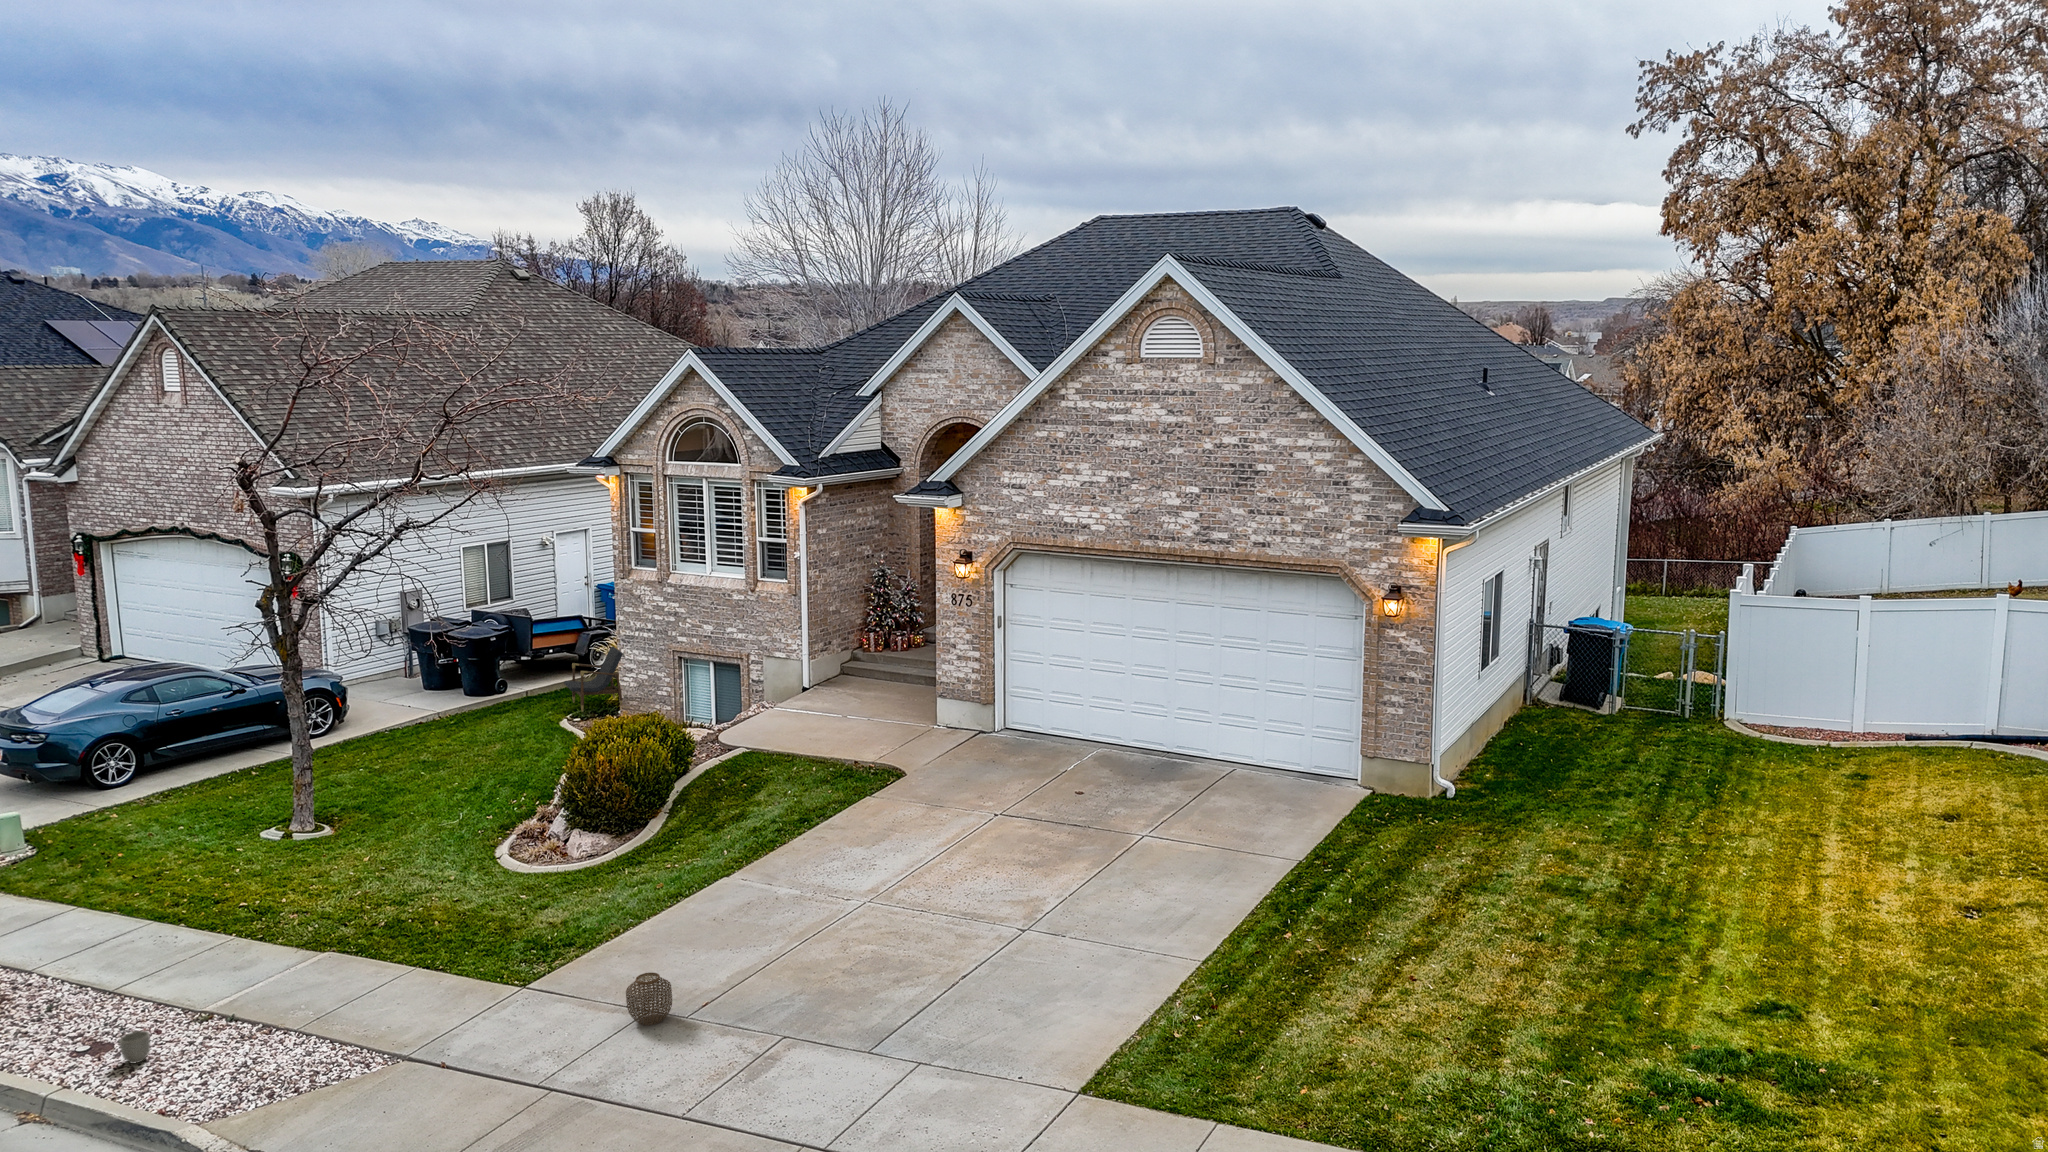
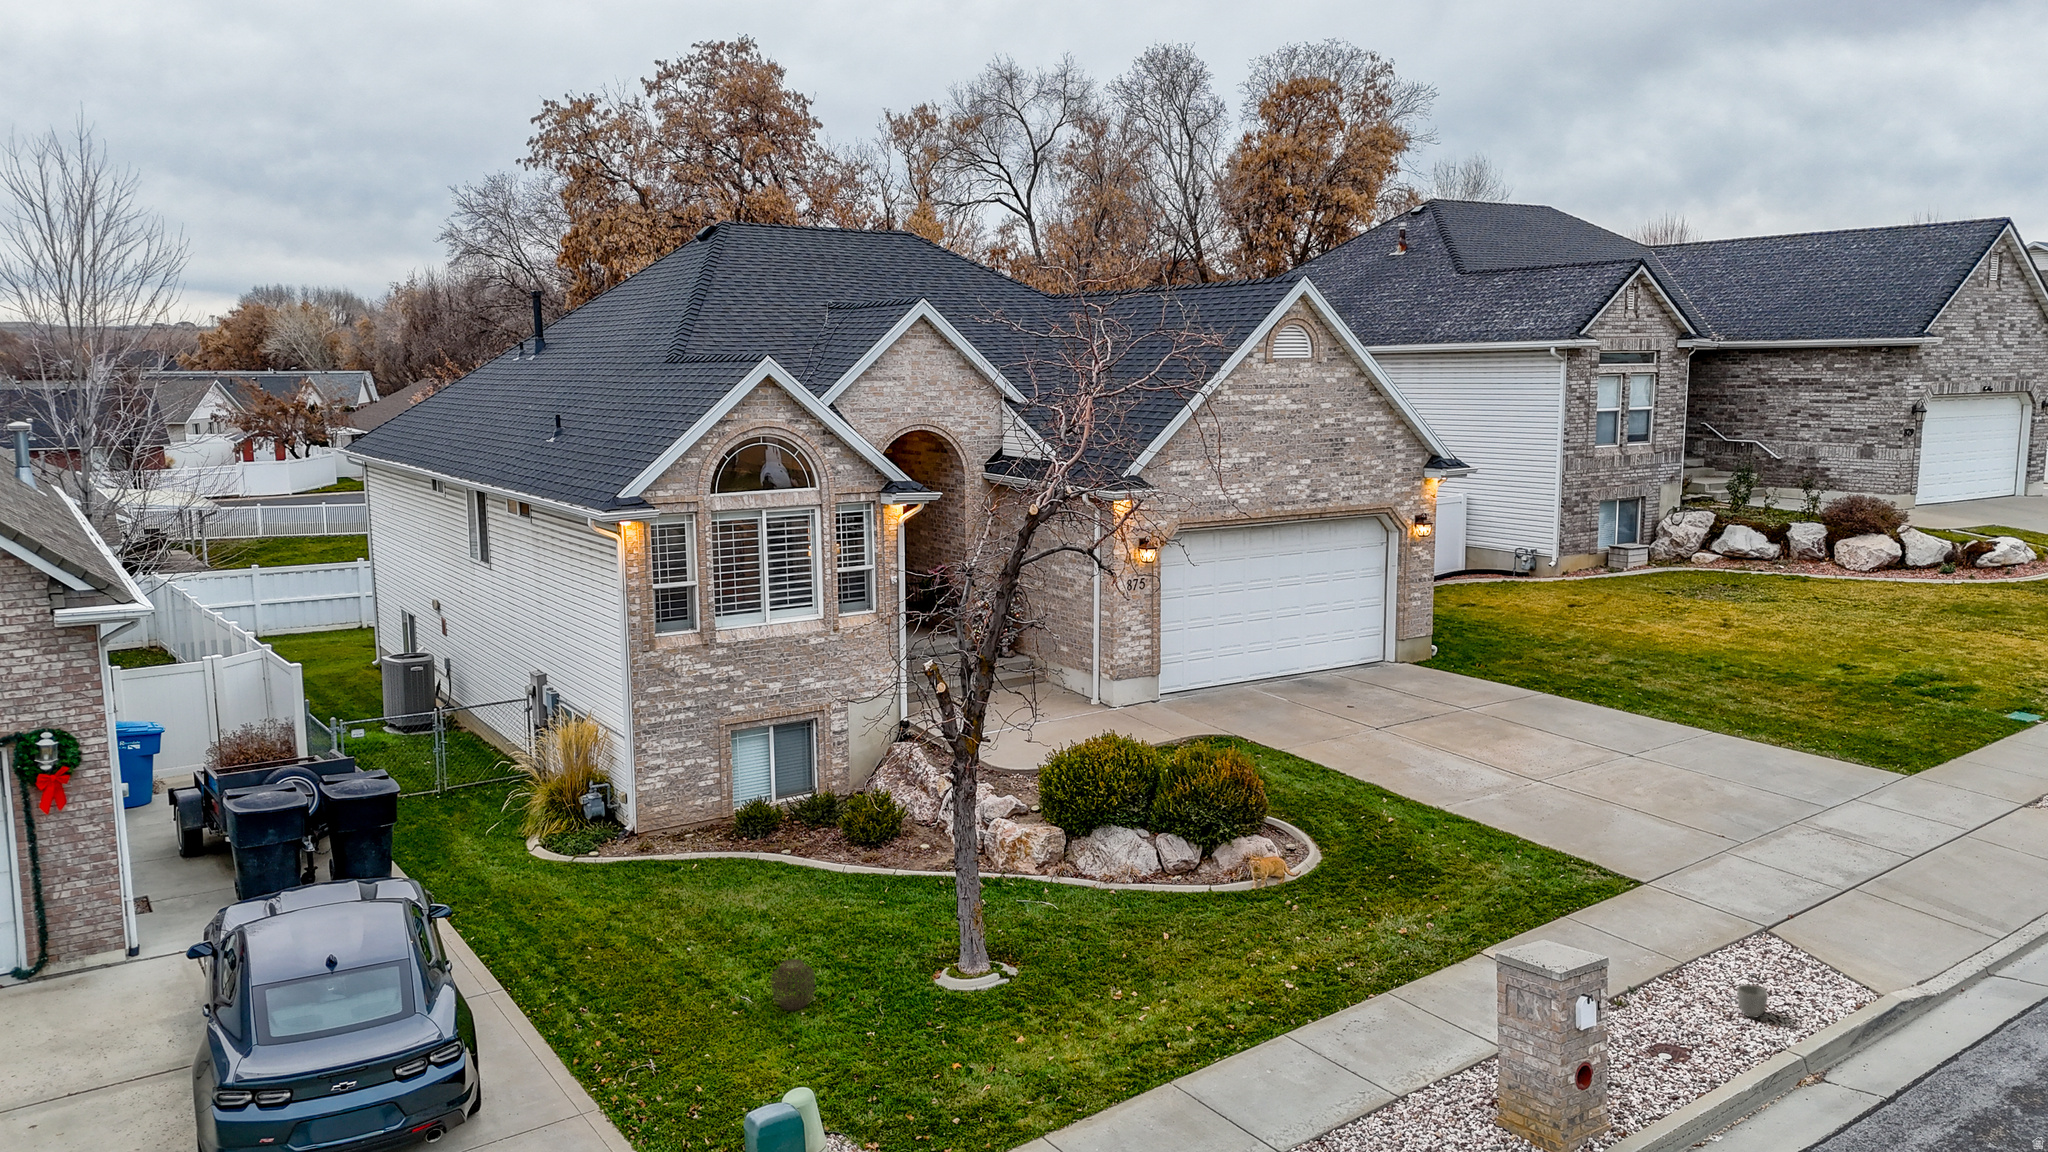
lounge chair: present [564,647,622,711] -> none [583,747,658,834]
woven basket: present [626,973,672,1025] -> present [771,959,815,1010]

